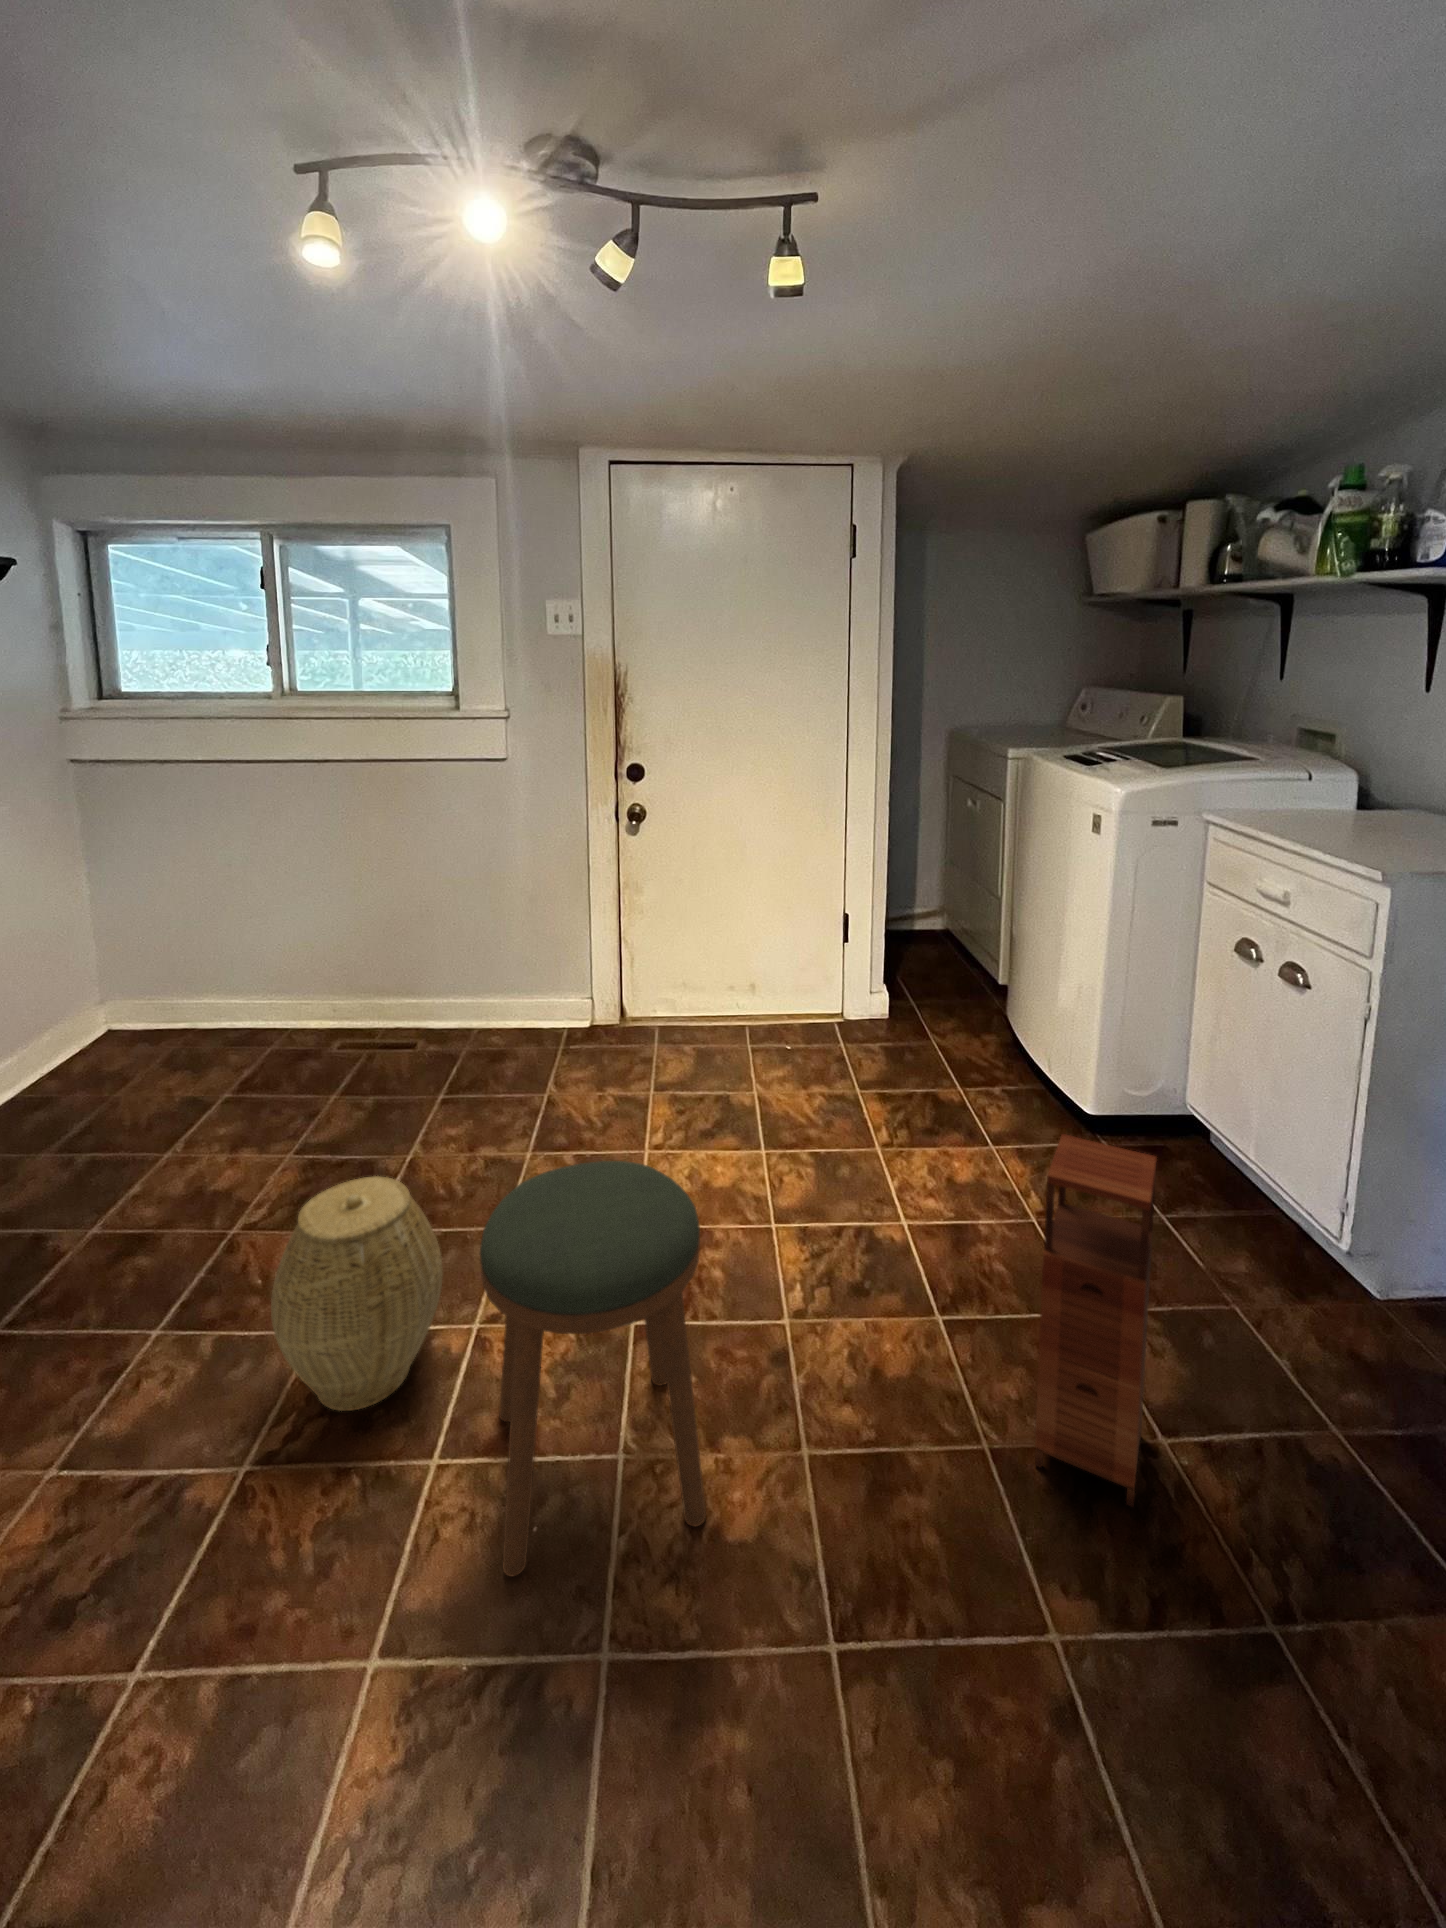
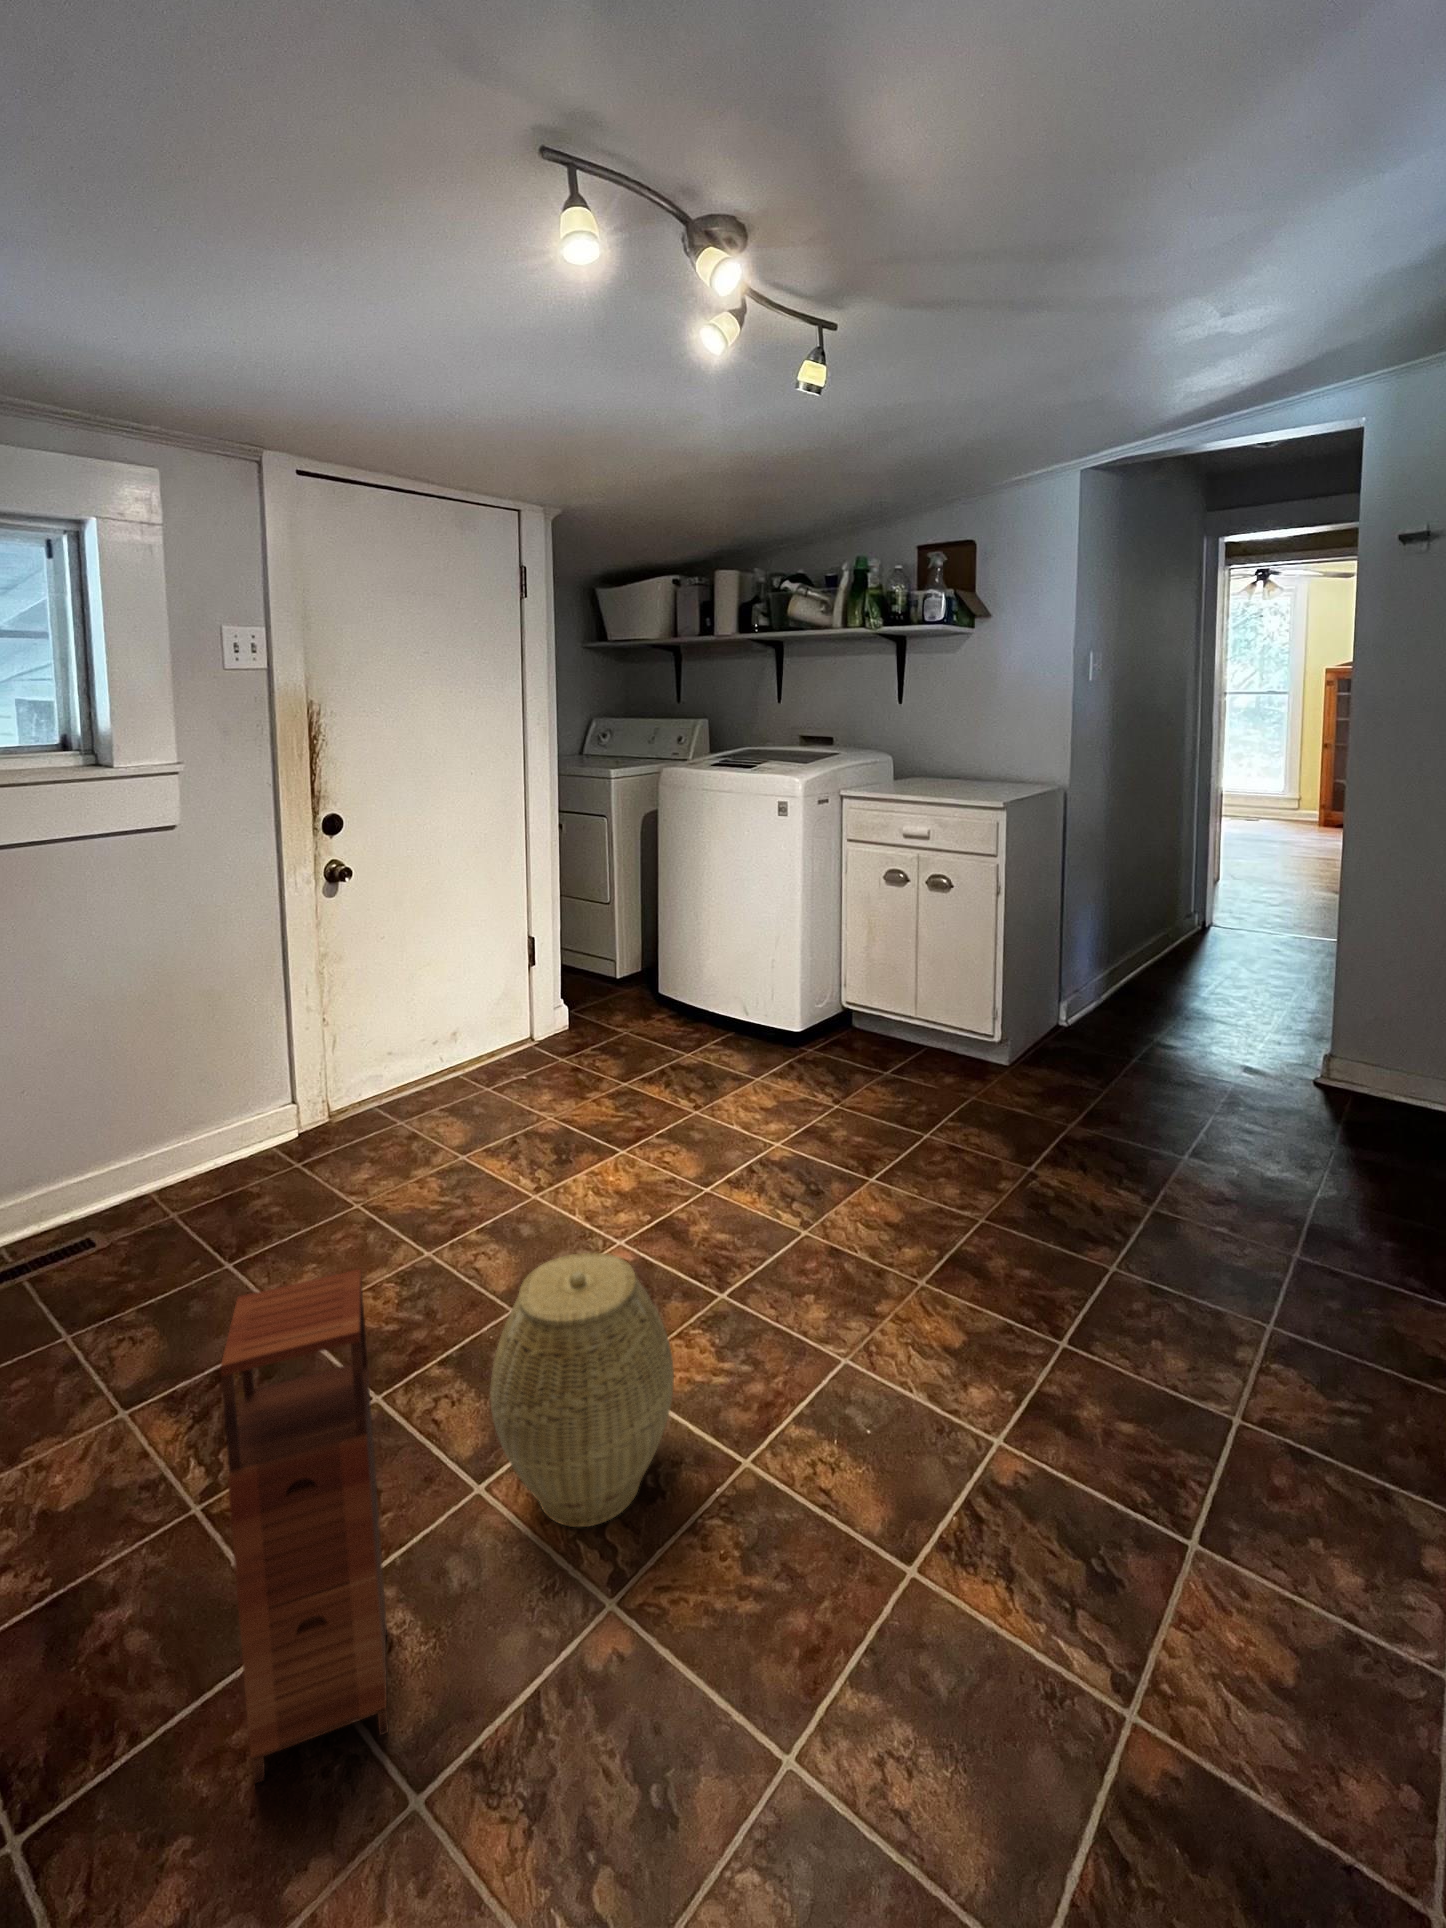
storage cabinet: present [1035,1134,1157,1507] -> present [221,1269,388,1783]
stool: present [480,1161,706,1576] -> none [732,1112,937,1456]

